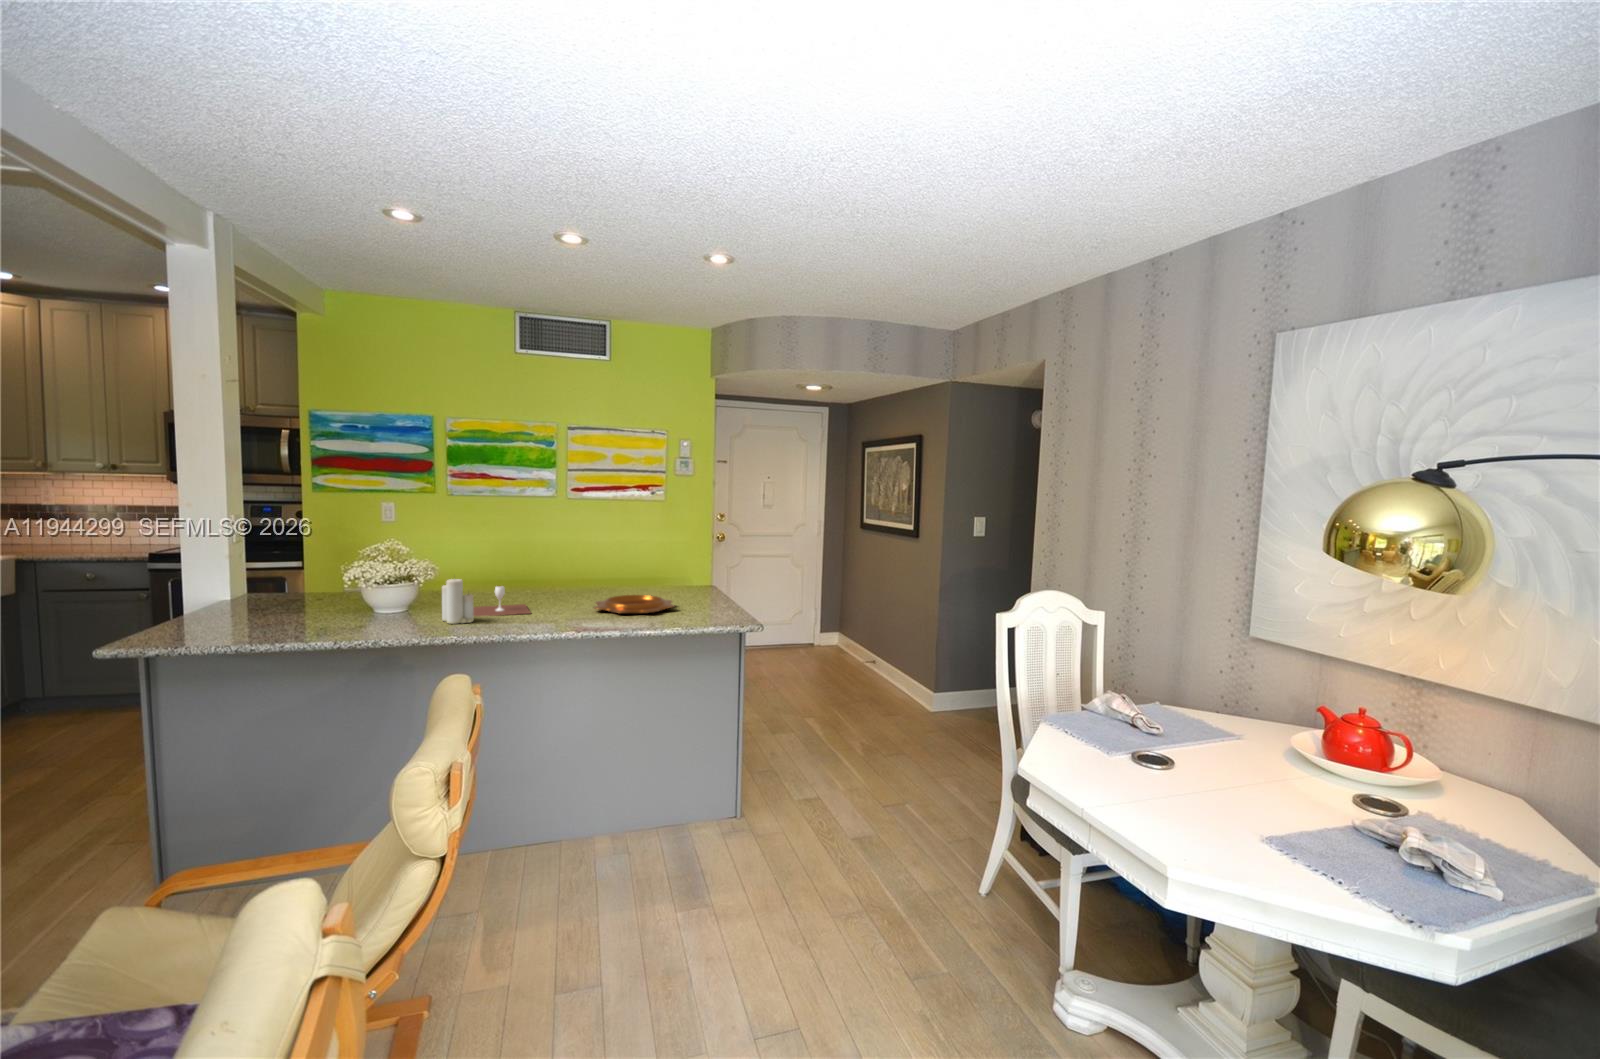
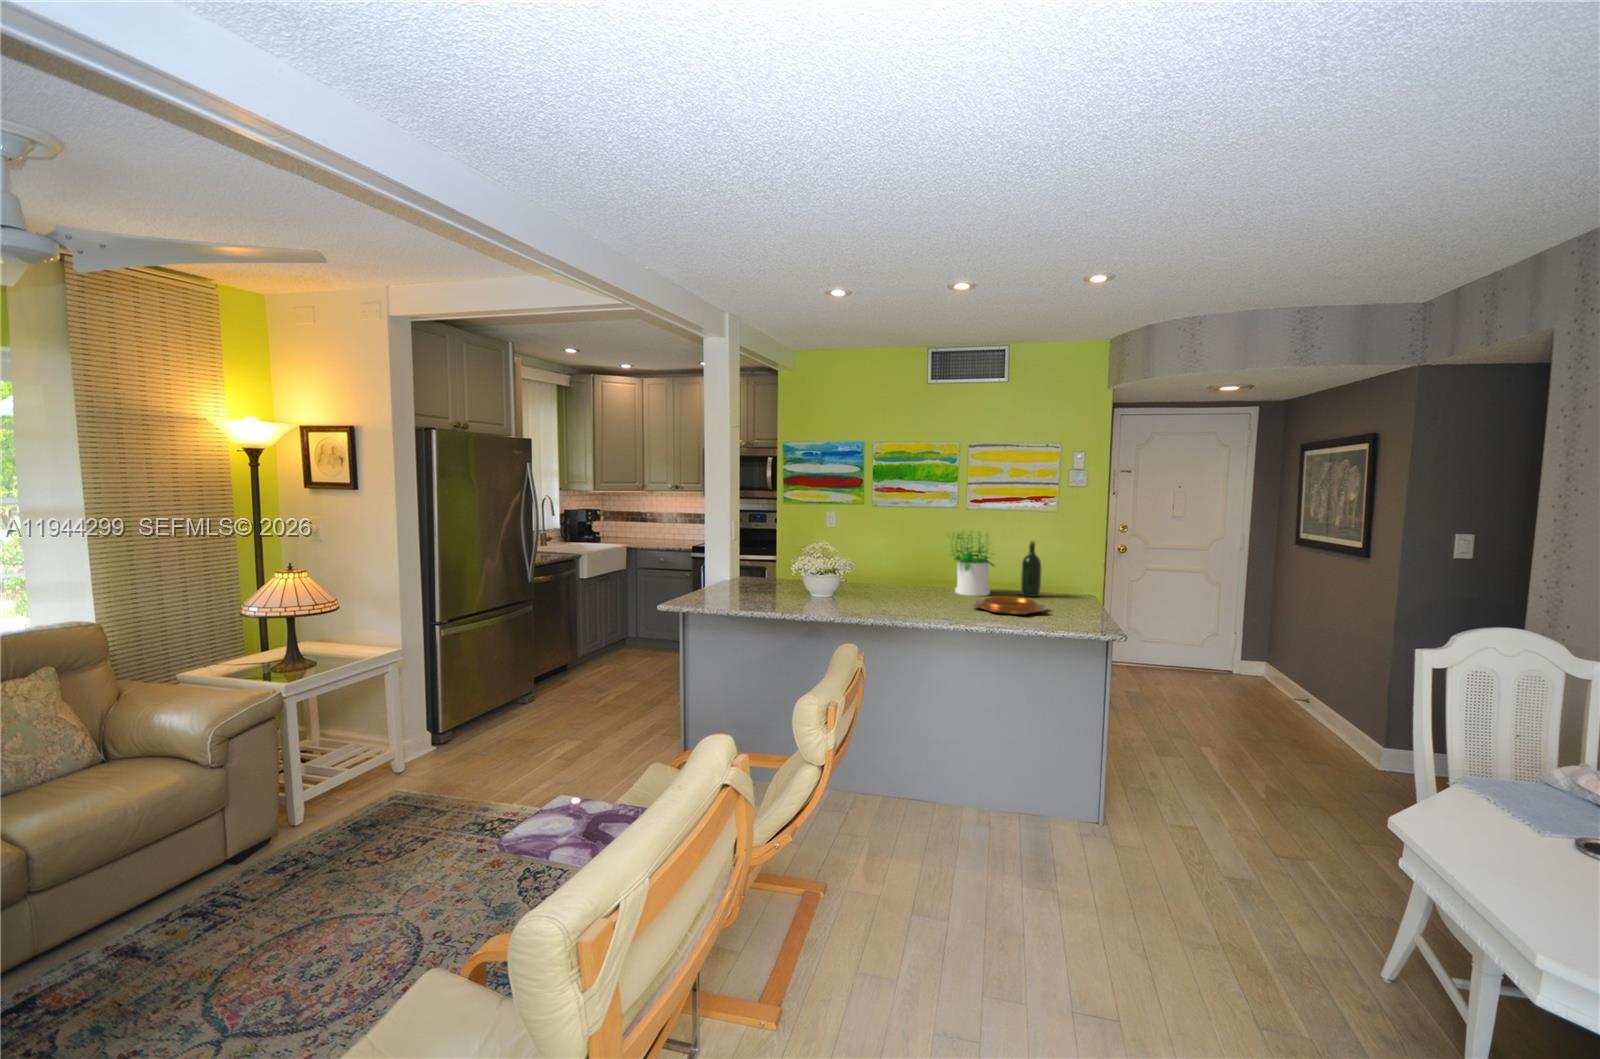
potted plant: none [552,523,612,598] -> present [951,531,994,596]
wine bottle: none [640,533,661,593] -> present [1021,541,1041,597]
candle: present [442,579,473,624] -> none [853,570,875,608]
wine glass: present [473,586,531,616] -> none [876,581,921,605]

